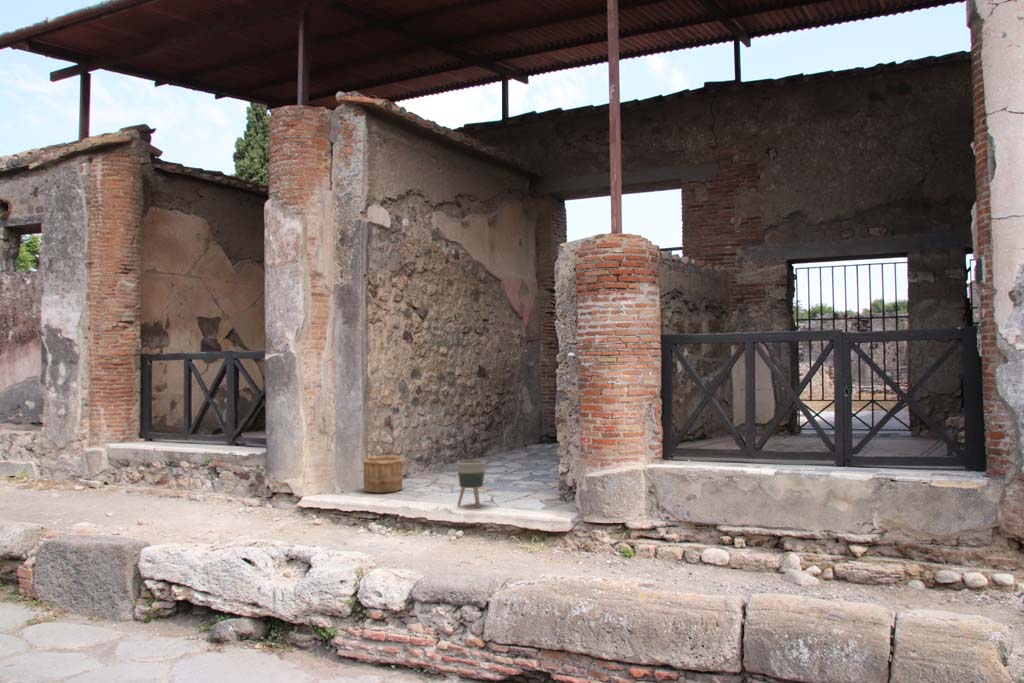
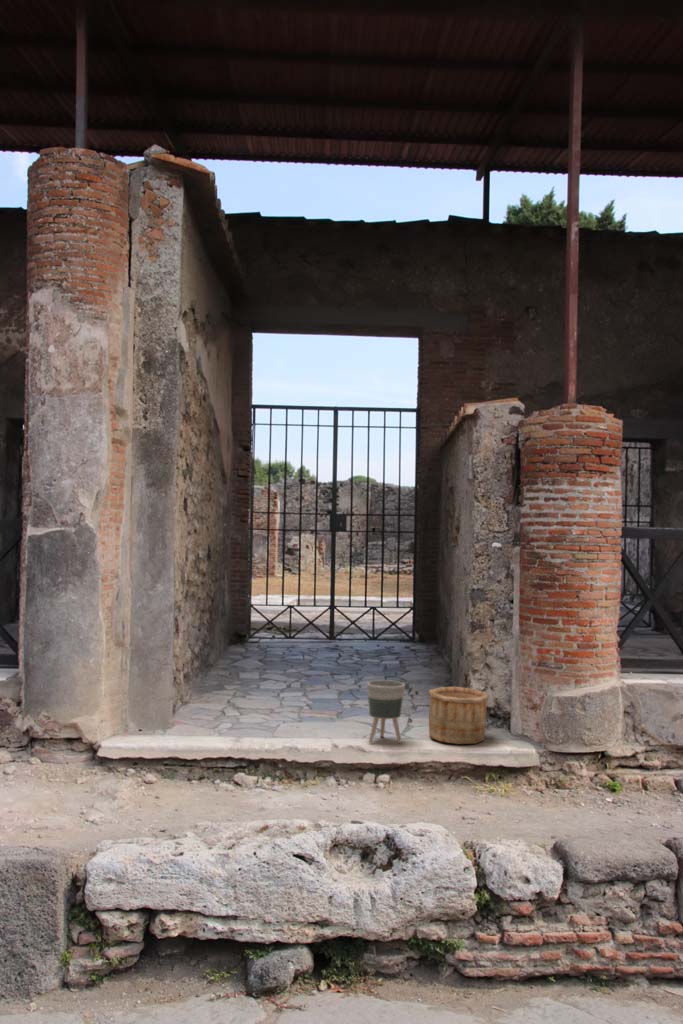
wooden bucket: present [363,456,403,493] -> present [429,687,489,744]

